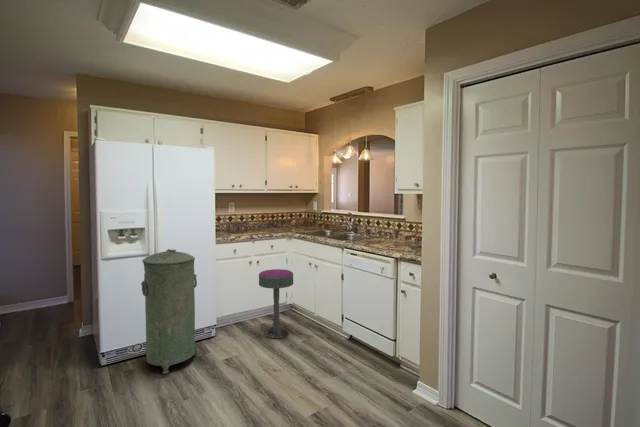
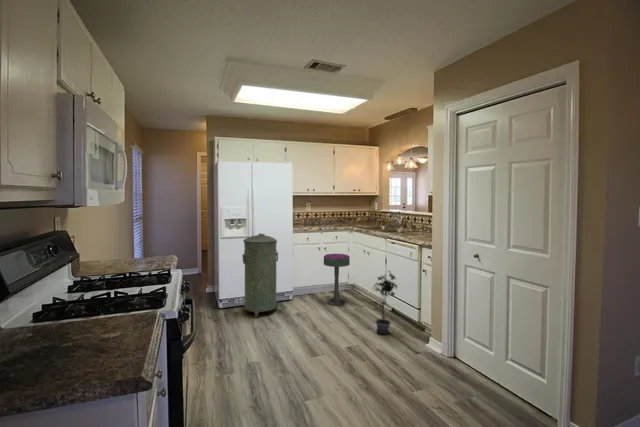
potted plant: none [335,295,375,382] -> present [374,271,397,334]

